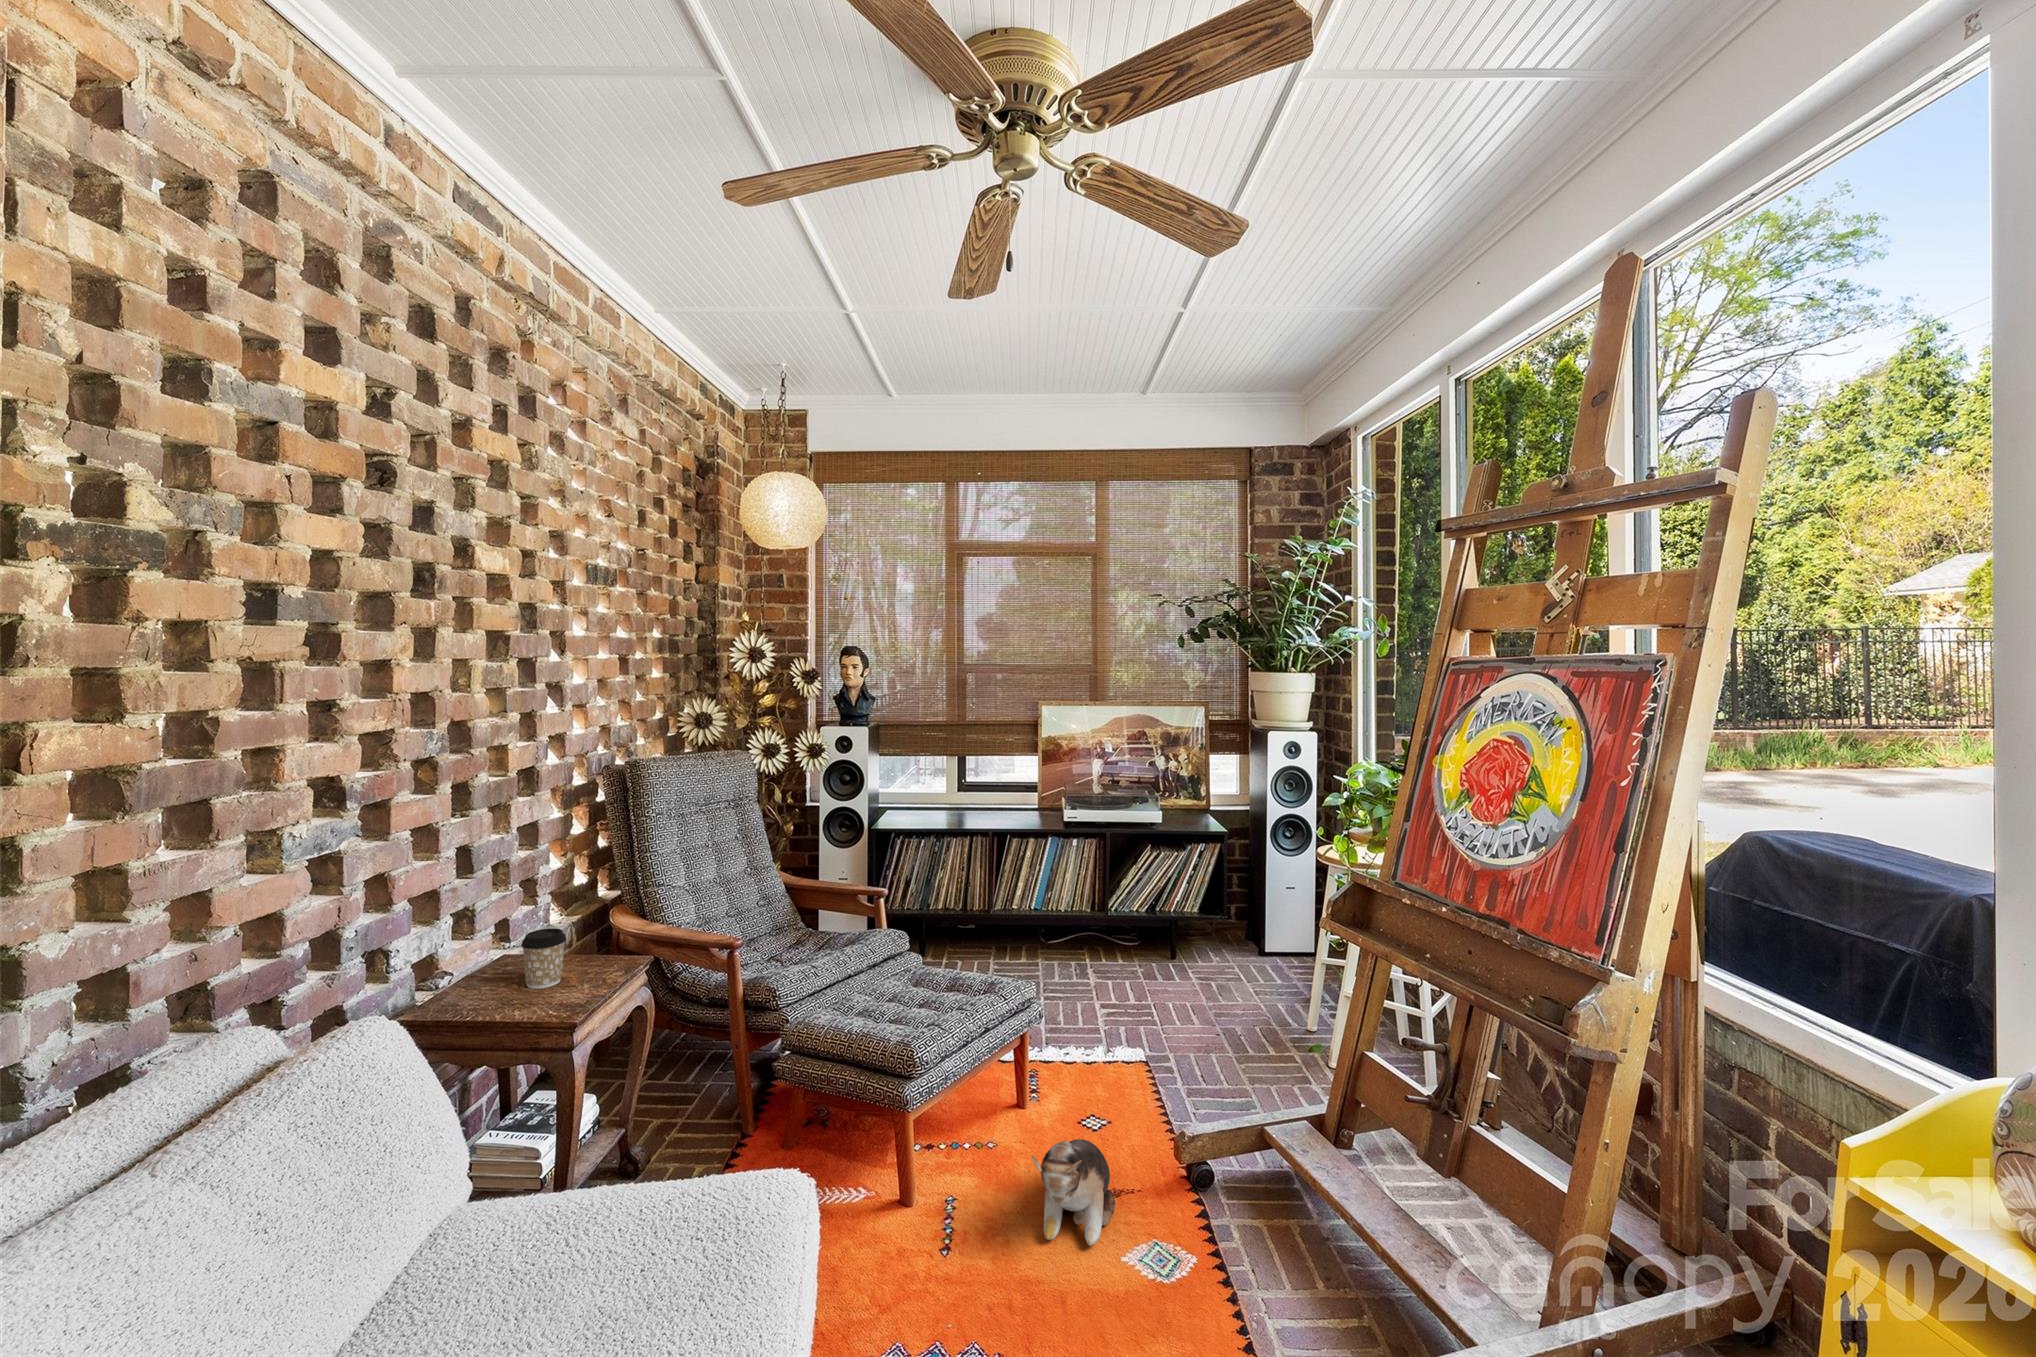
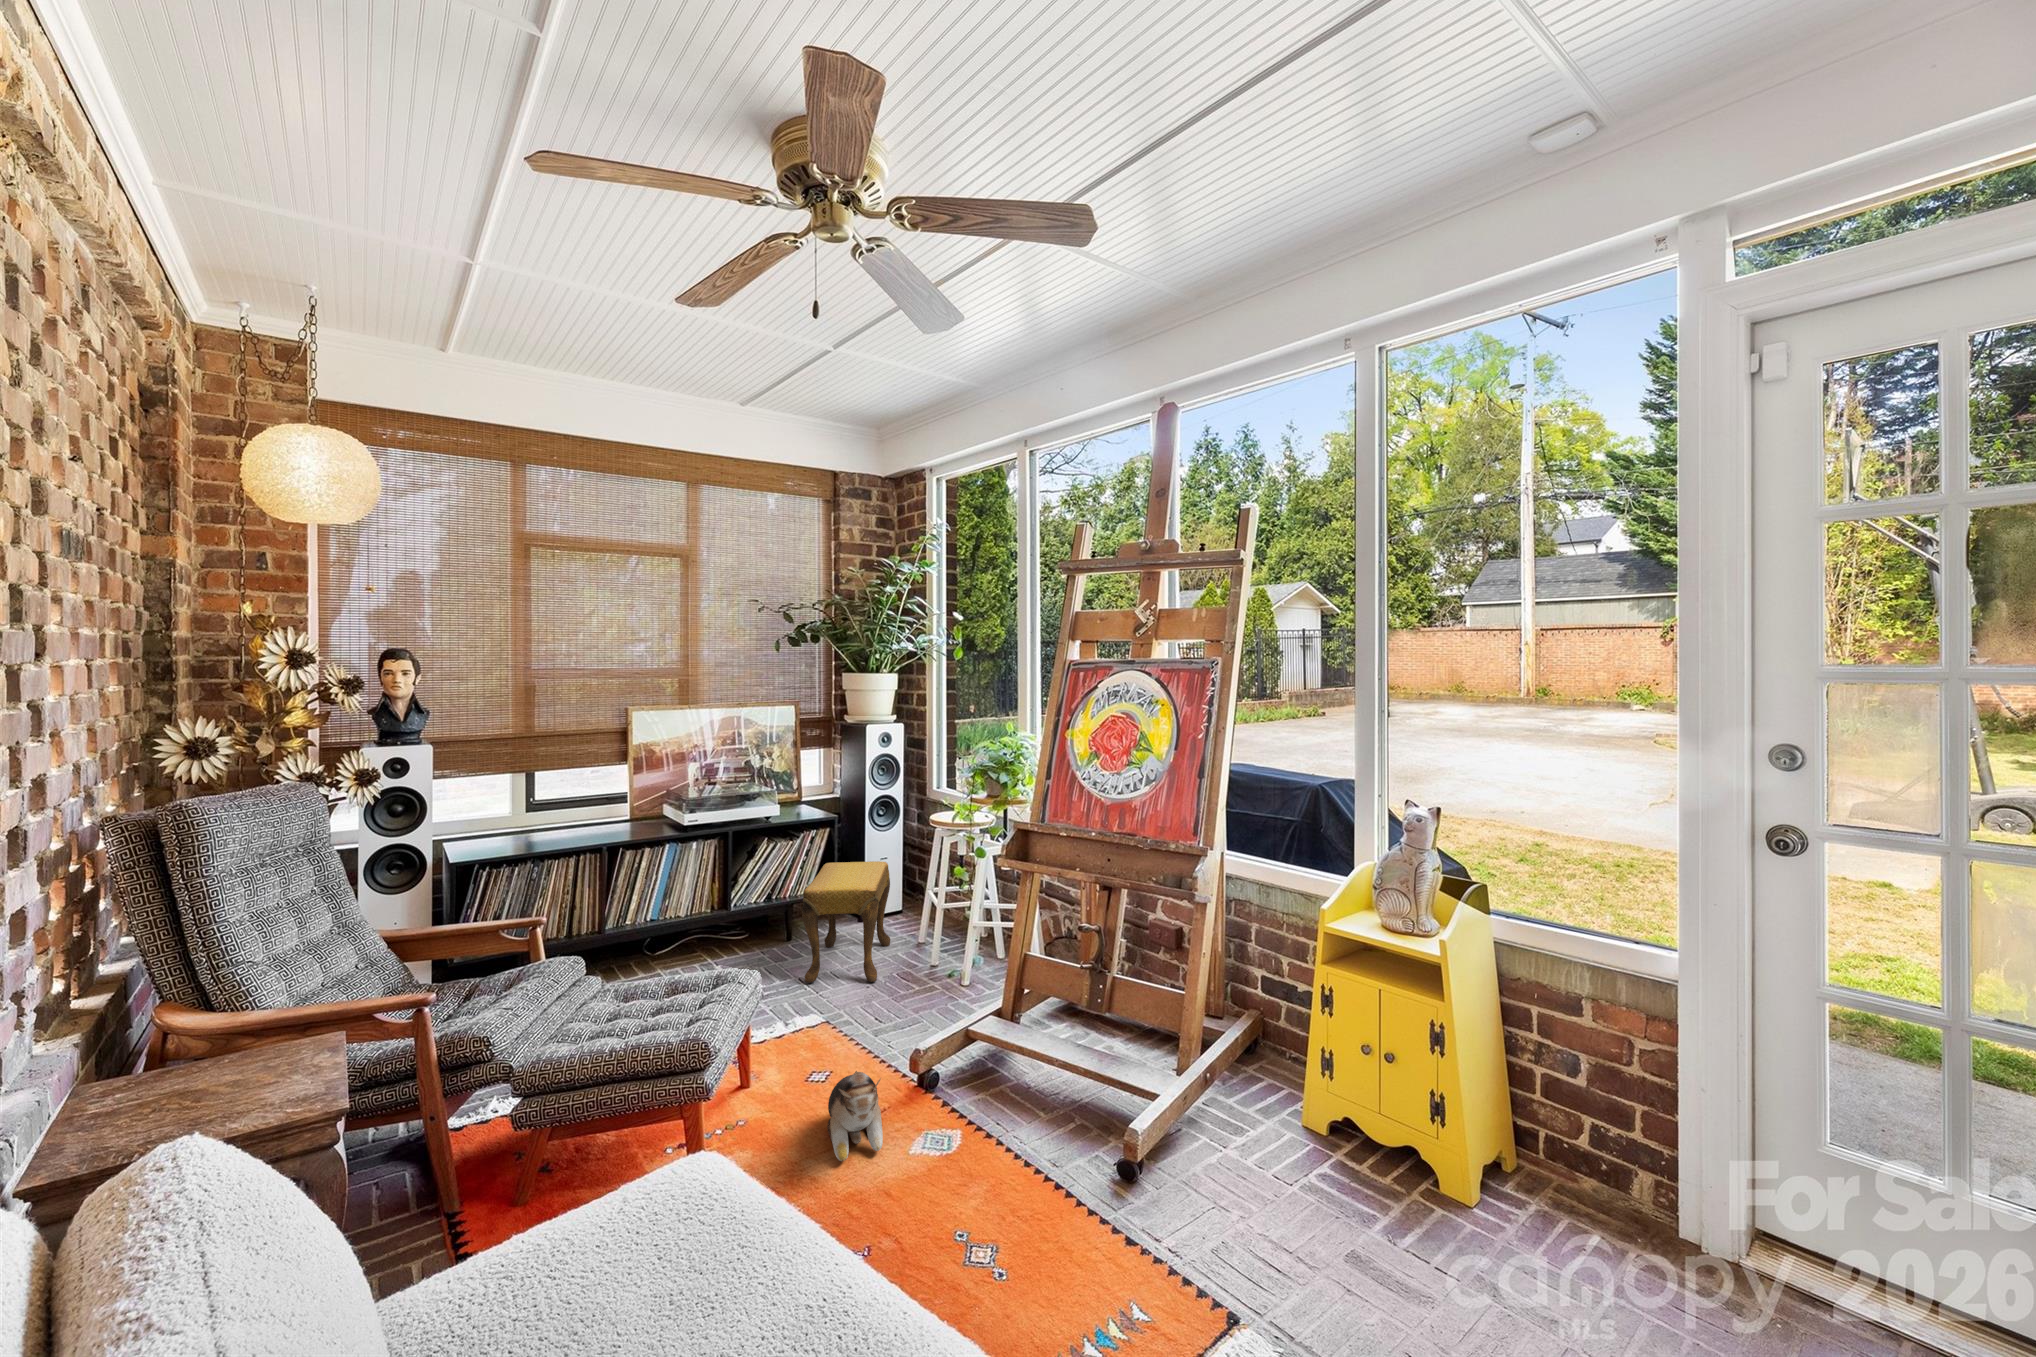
footstool: none [1150,880,1270,1027] -> present [802,861,890,983]
coffee cup: present [521,928,566,989] -> none [194,1014,262,1094]

